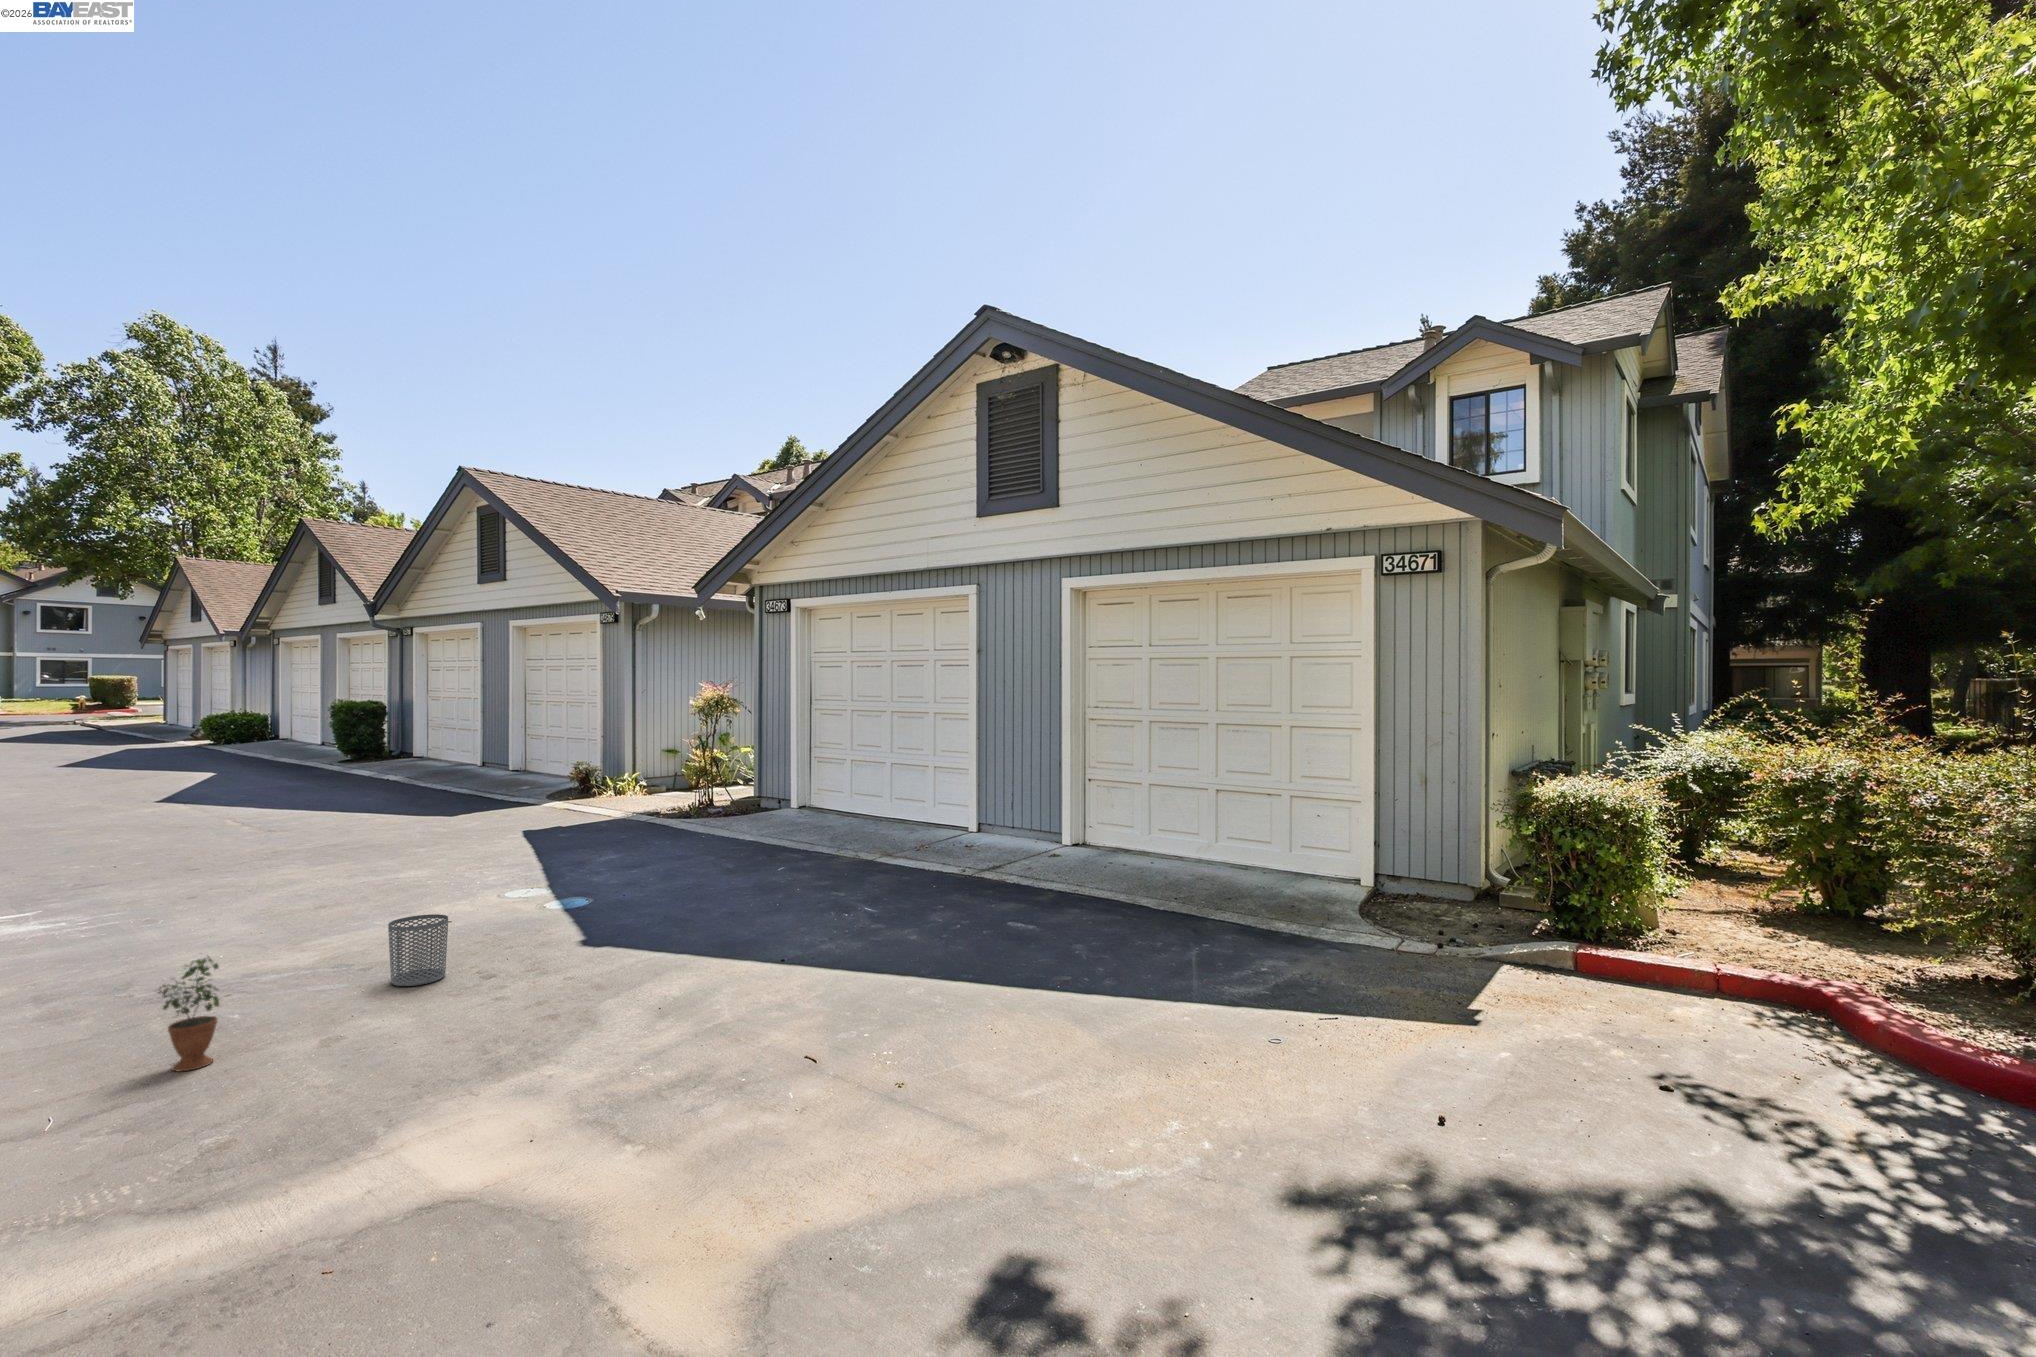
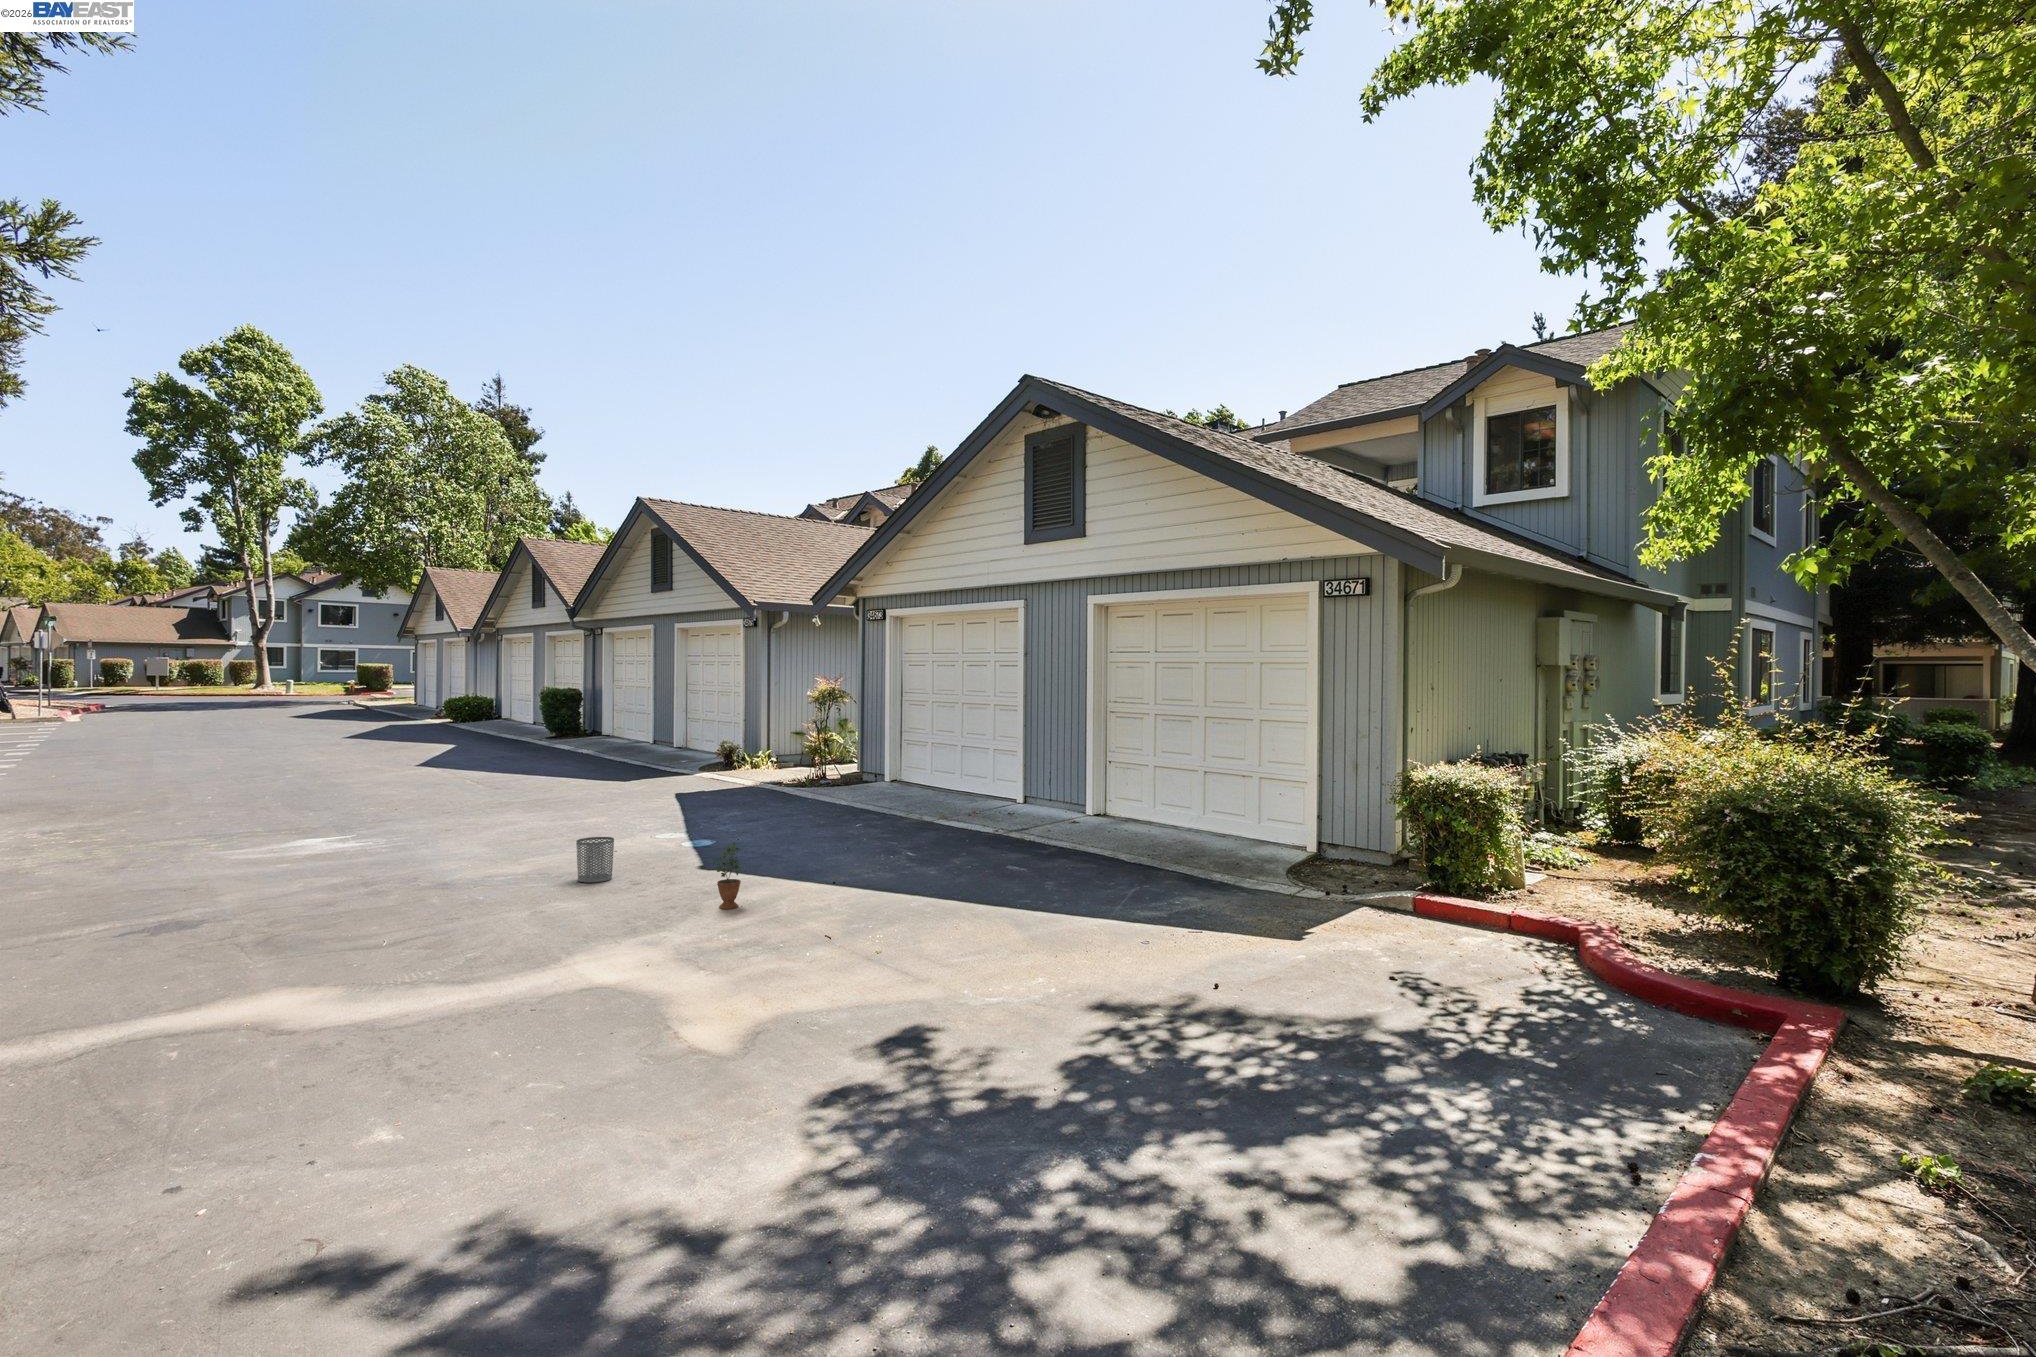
potted plant: present [159,958,219,1071] -> present [713,843,742,909]

